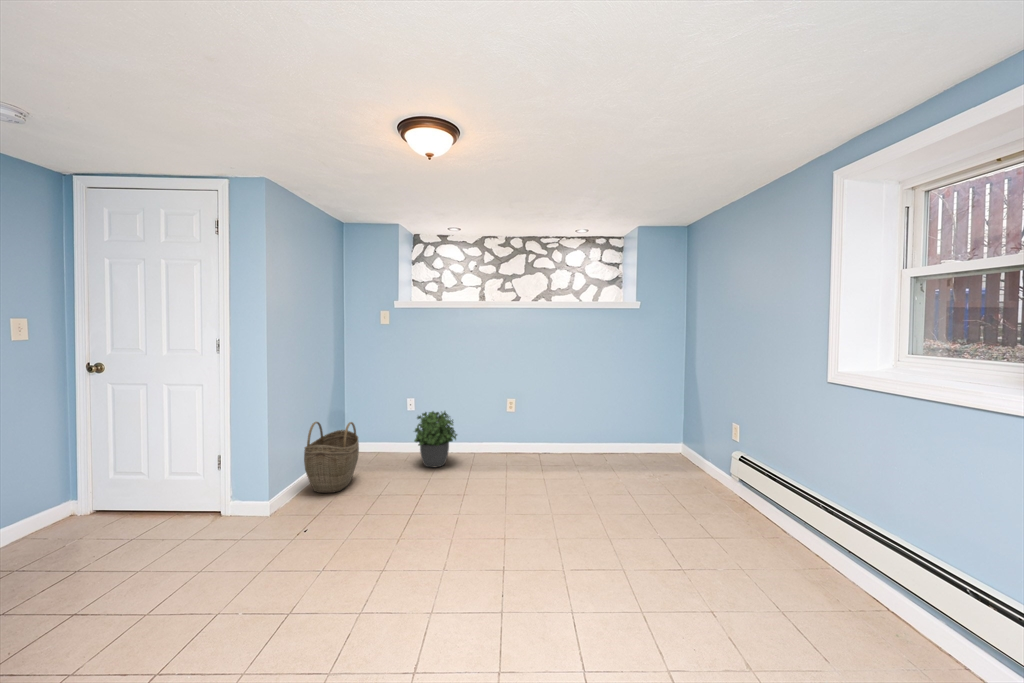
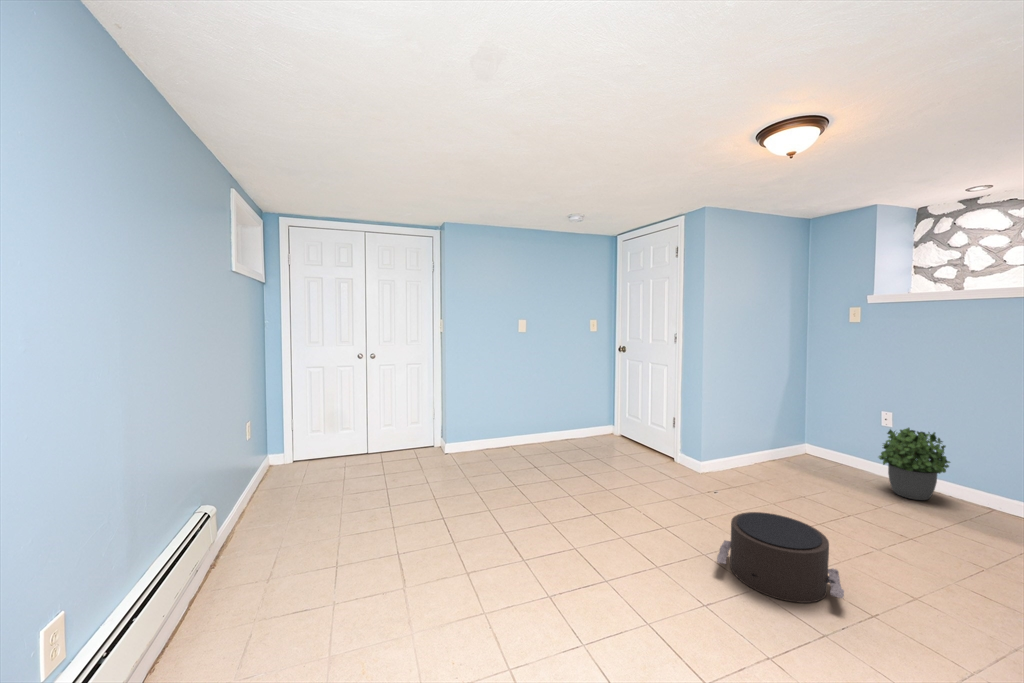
woven basket: present [304,422,359,493] -> none [741,410,801,479]
pouf: none [368,528,488,626] -> present [717,512,844,603]

